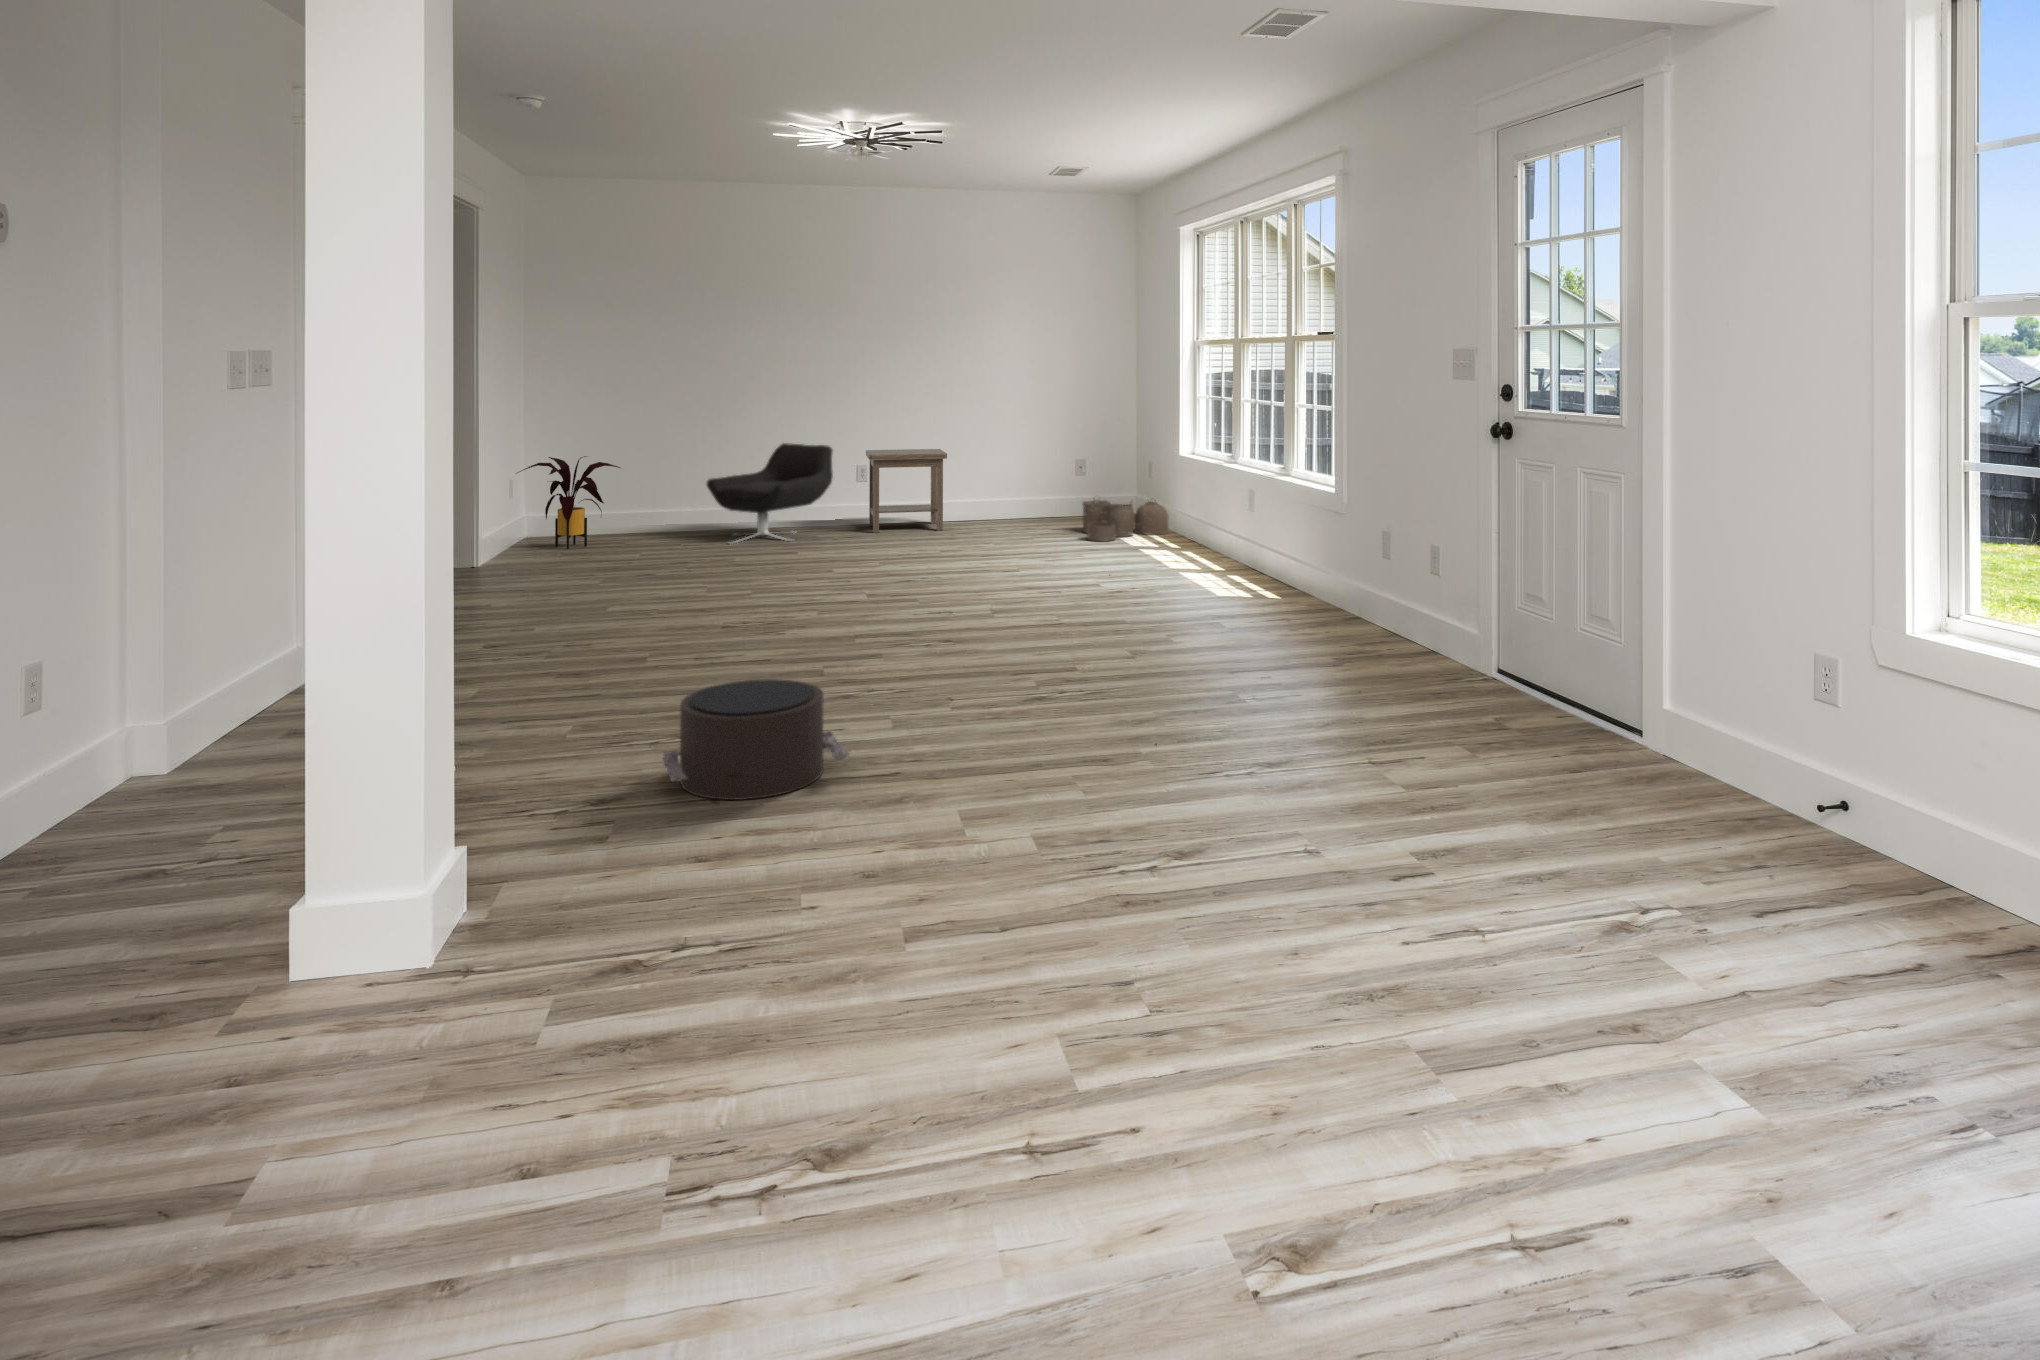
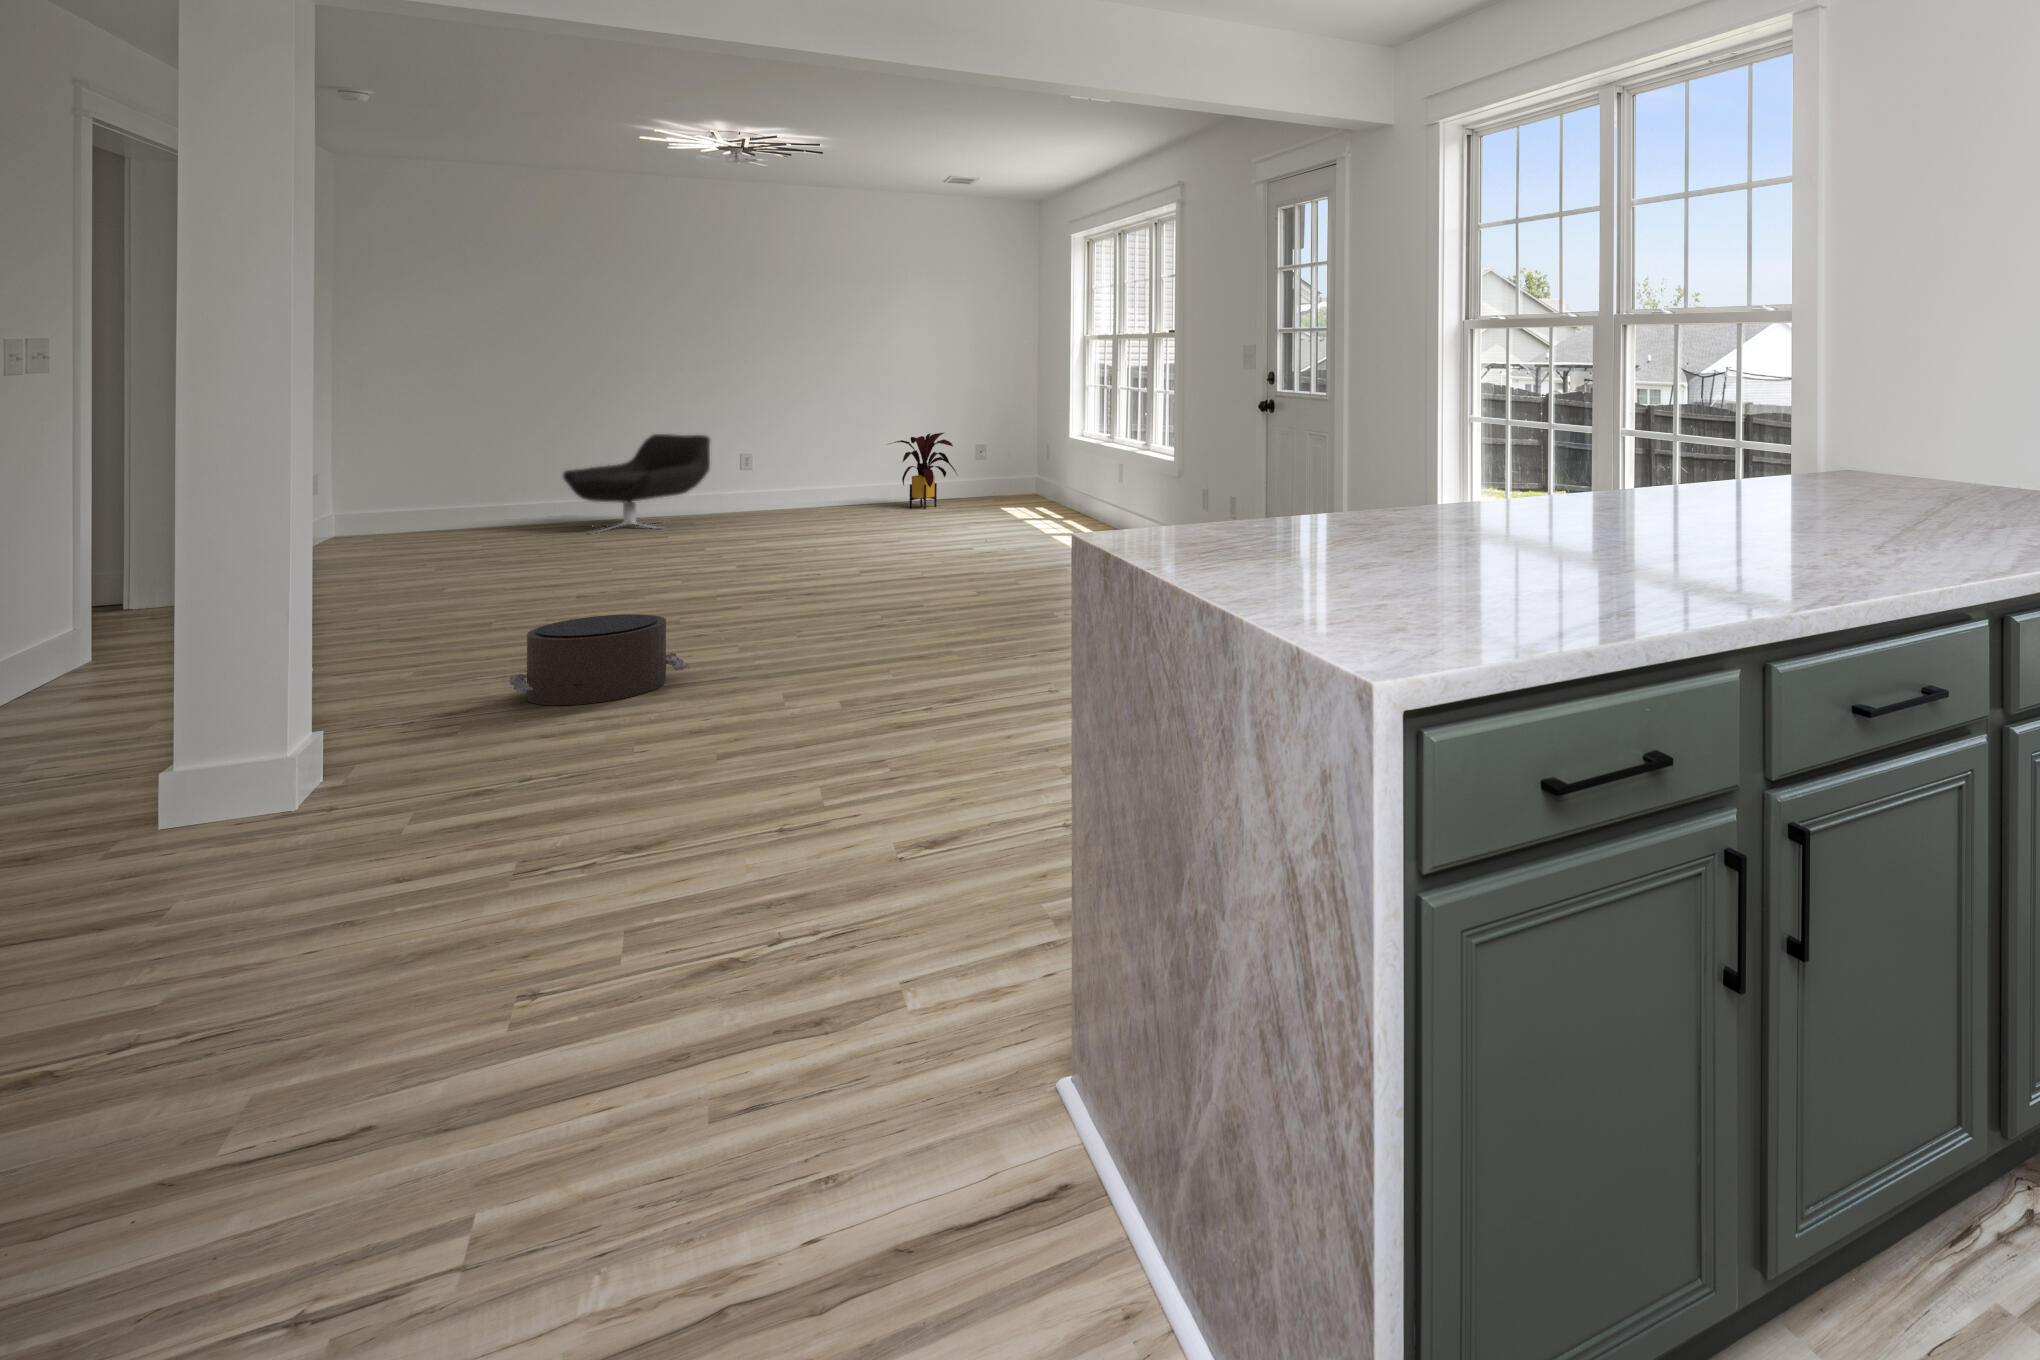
side table: present [866,449,947,533] -> none [749,437,837,519]
house plant: present [518,456,621,549] -> present [894,433,957,509]
woven basket: present [1083,498,1168,541] -> none [976,477,1060,517]

